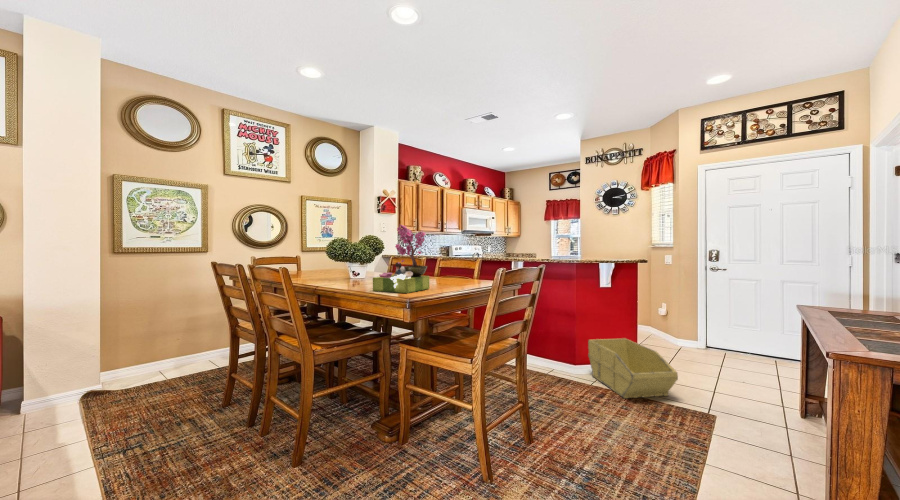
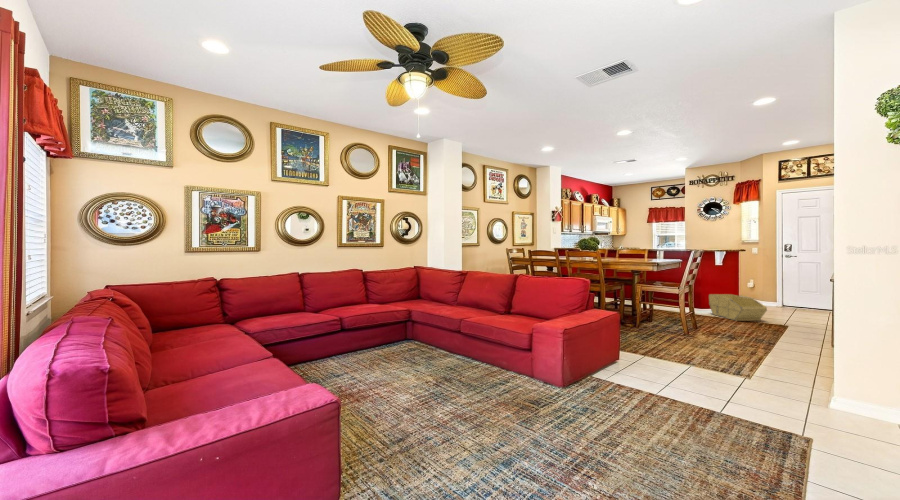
flower arrangement: present [373,225,429,293] -> none [627,231,650,260]

